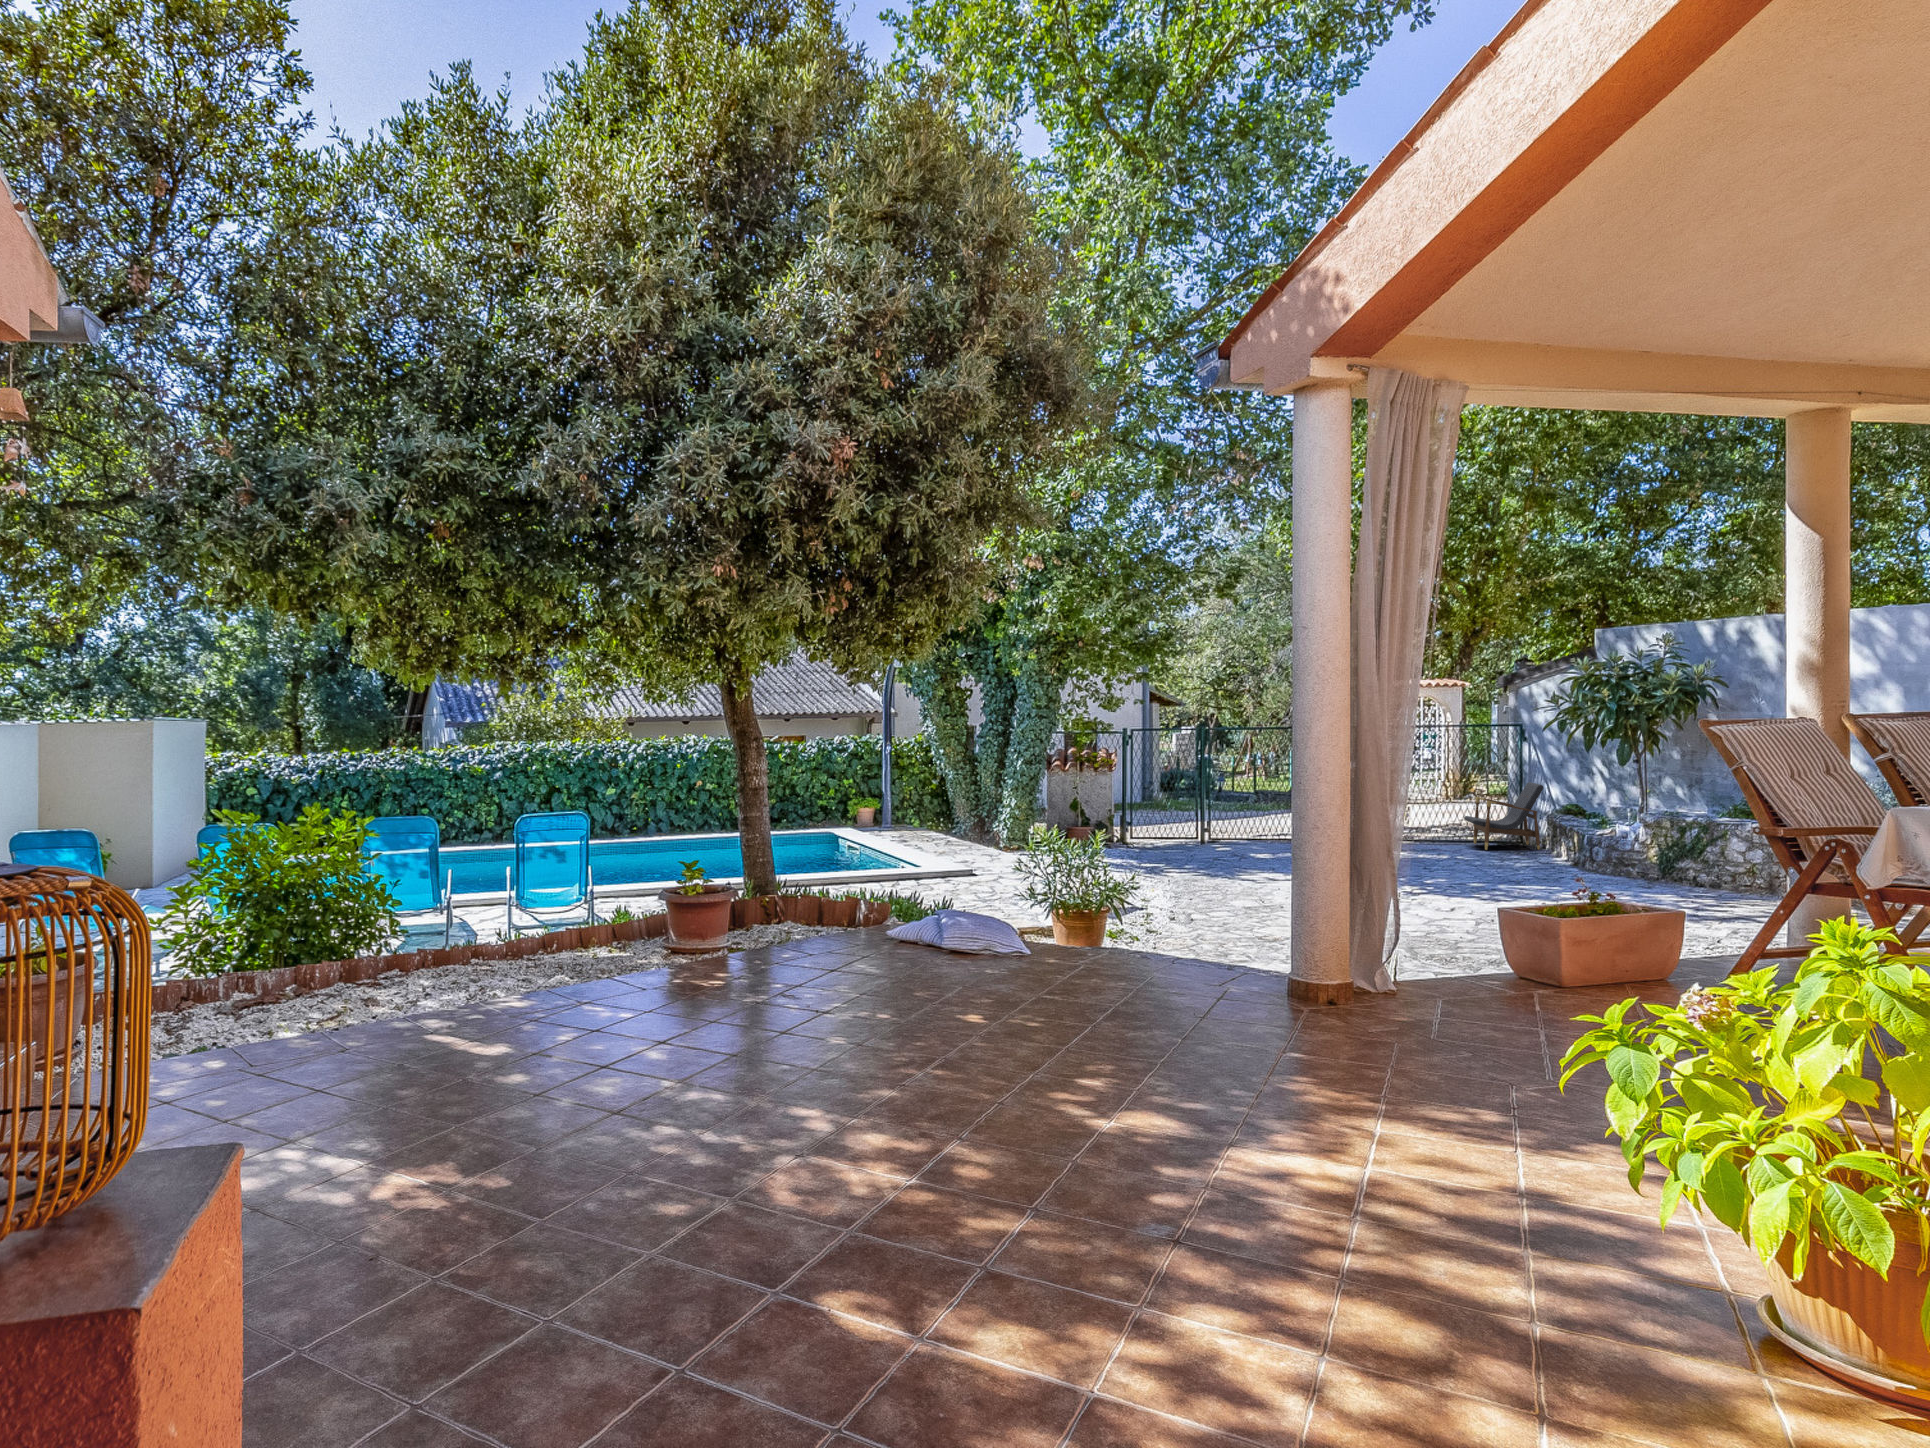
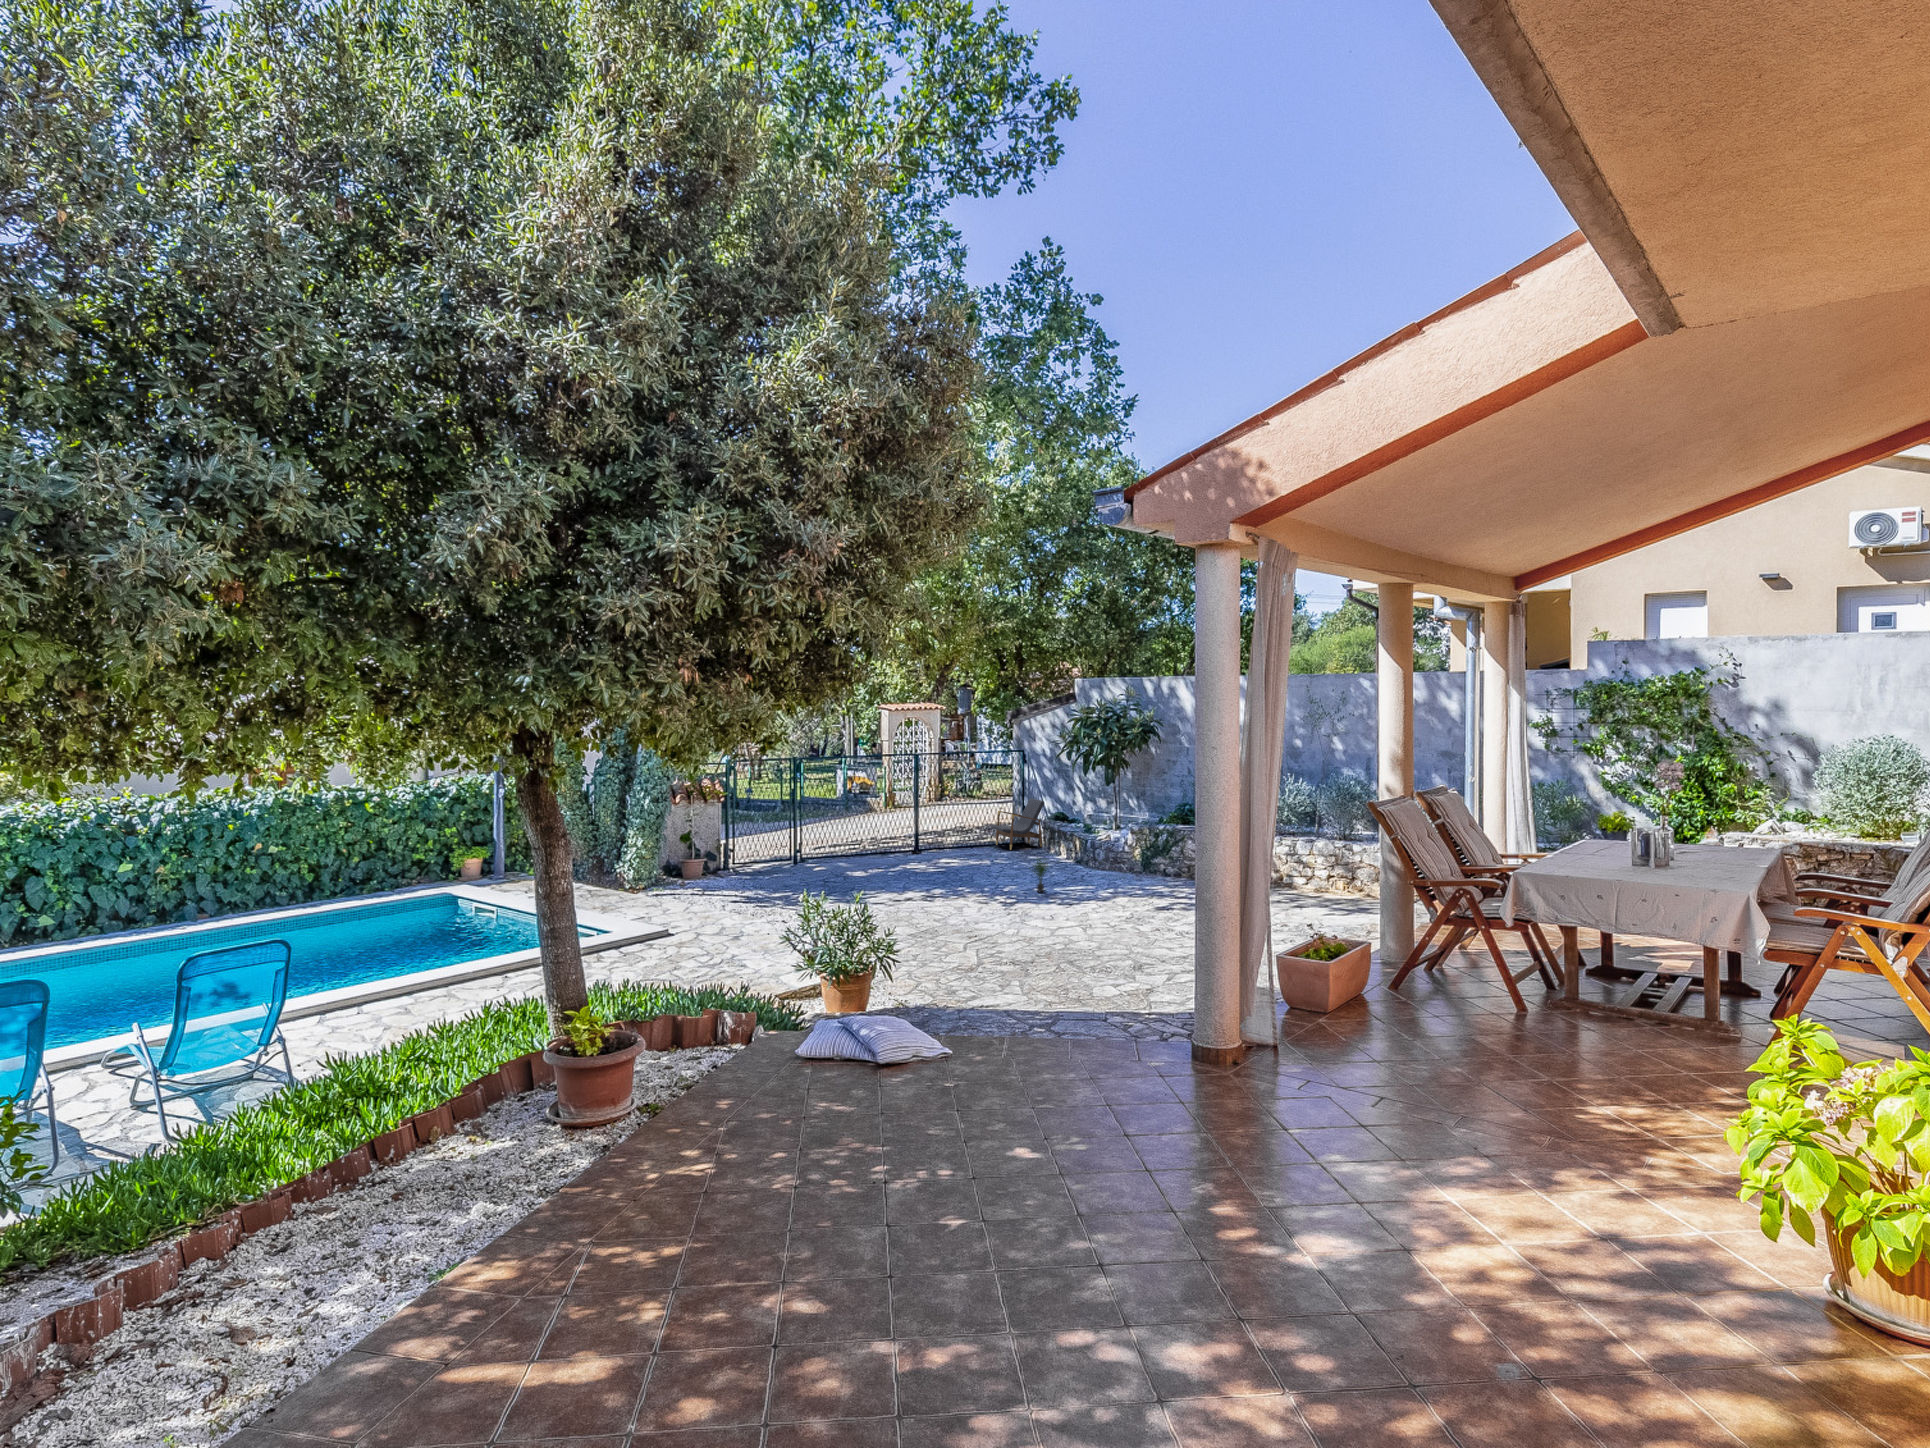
potted plant: none [1430,841,1471,894] -> present [1029,859,1048,892]

